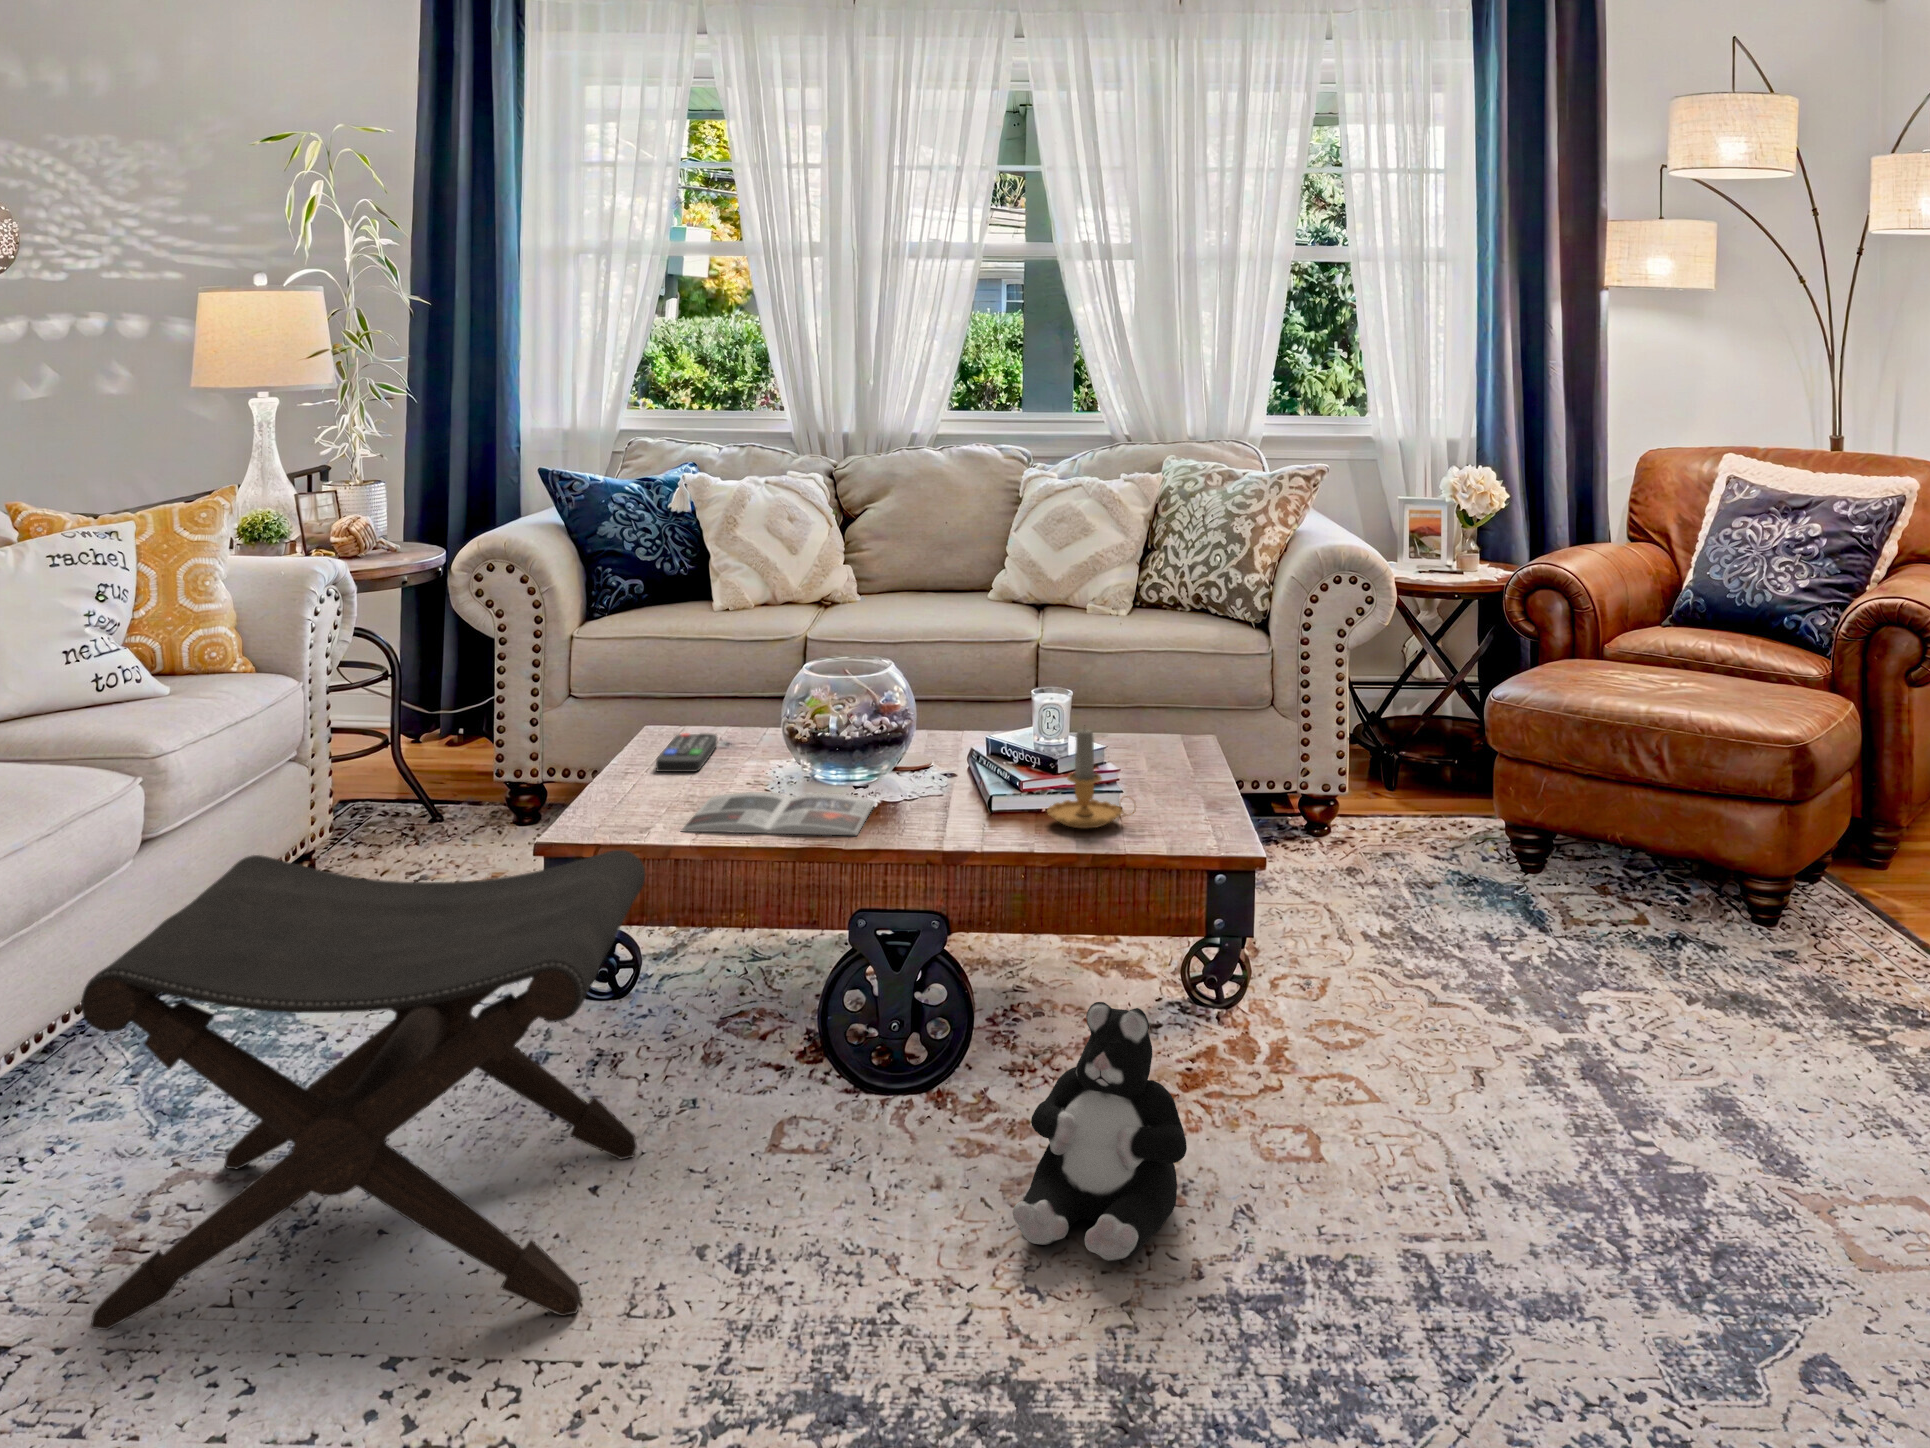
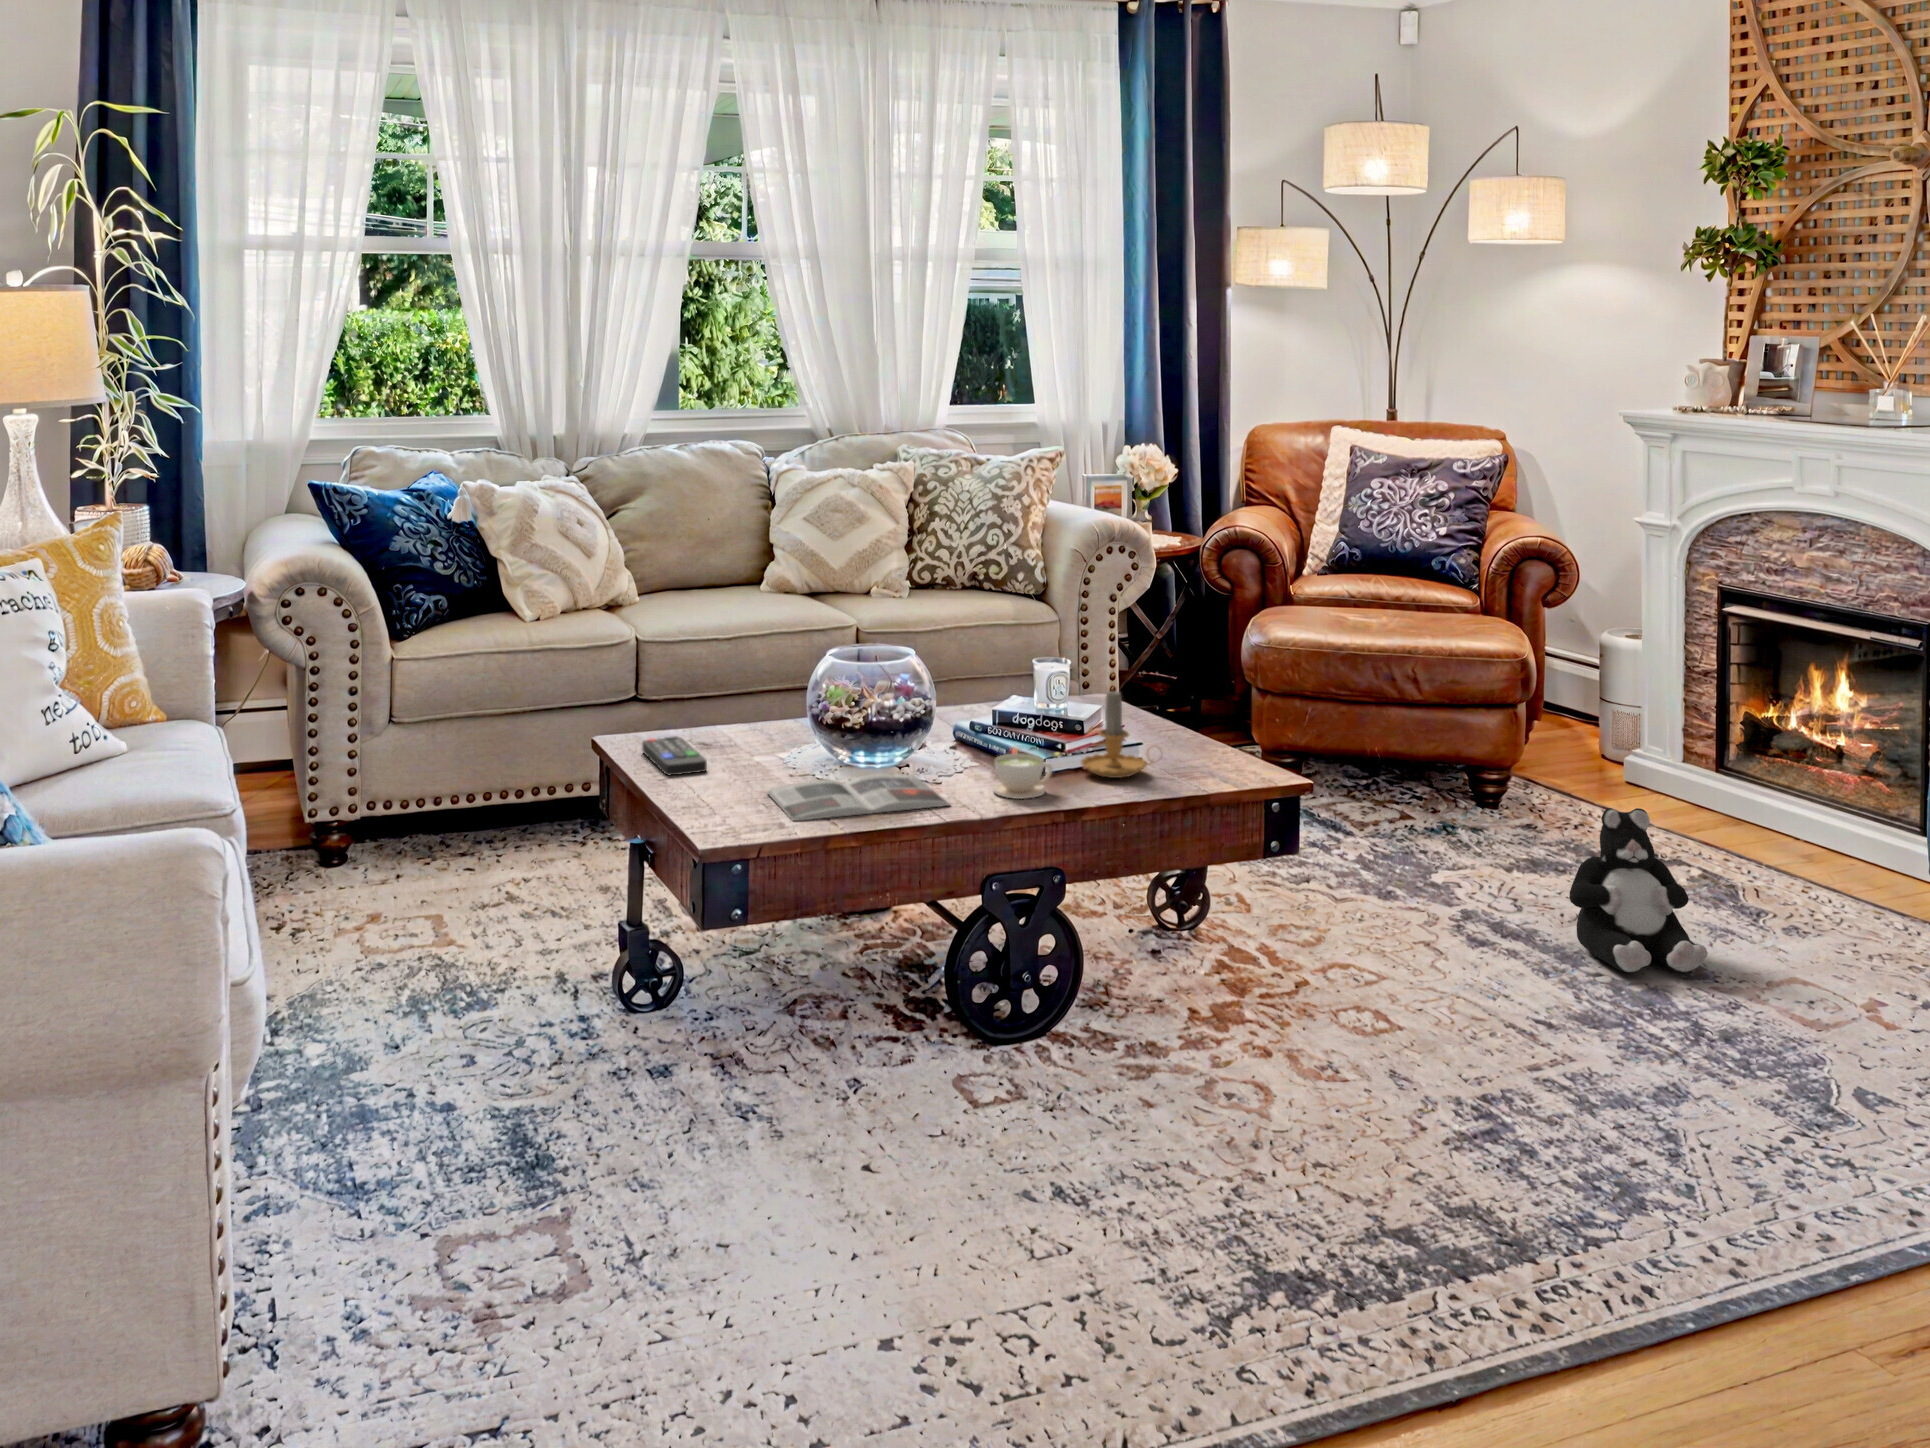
coffee cup: none [921,787,987,838] -> present [993,753,1052,799]
footstool: present [81,850,645,1330] -> none [489,835,993,1338]
plush toy: present [1013,1002,1187,1261] -> present [1569,808,1708,972]

